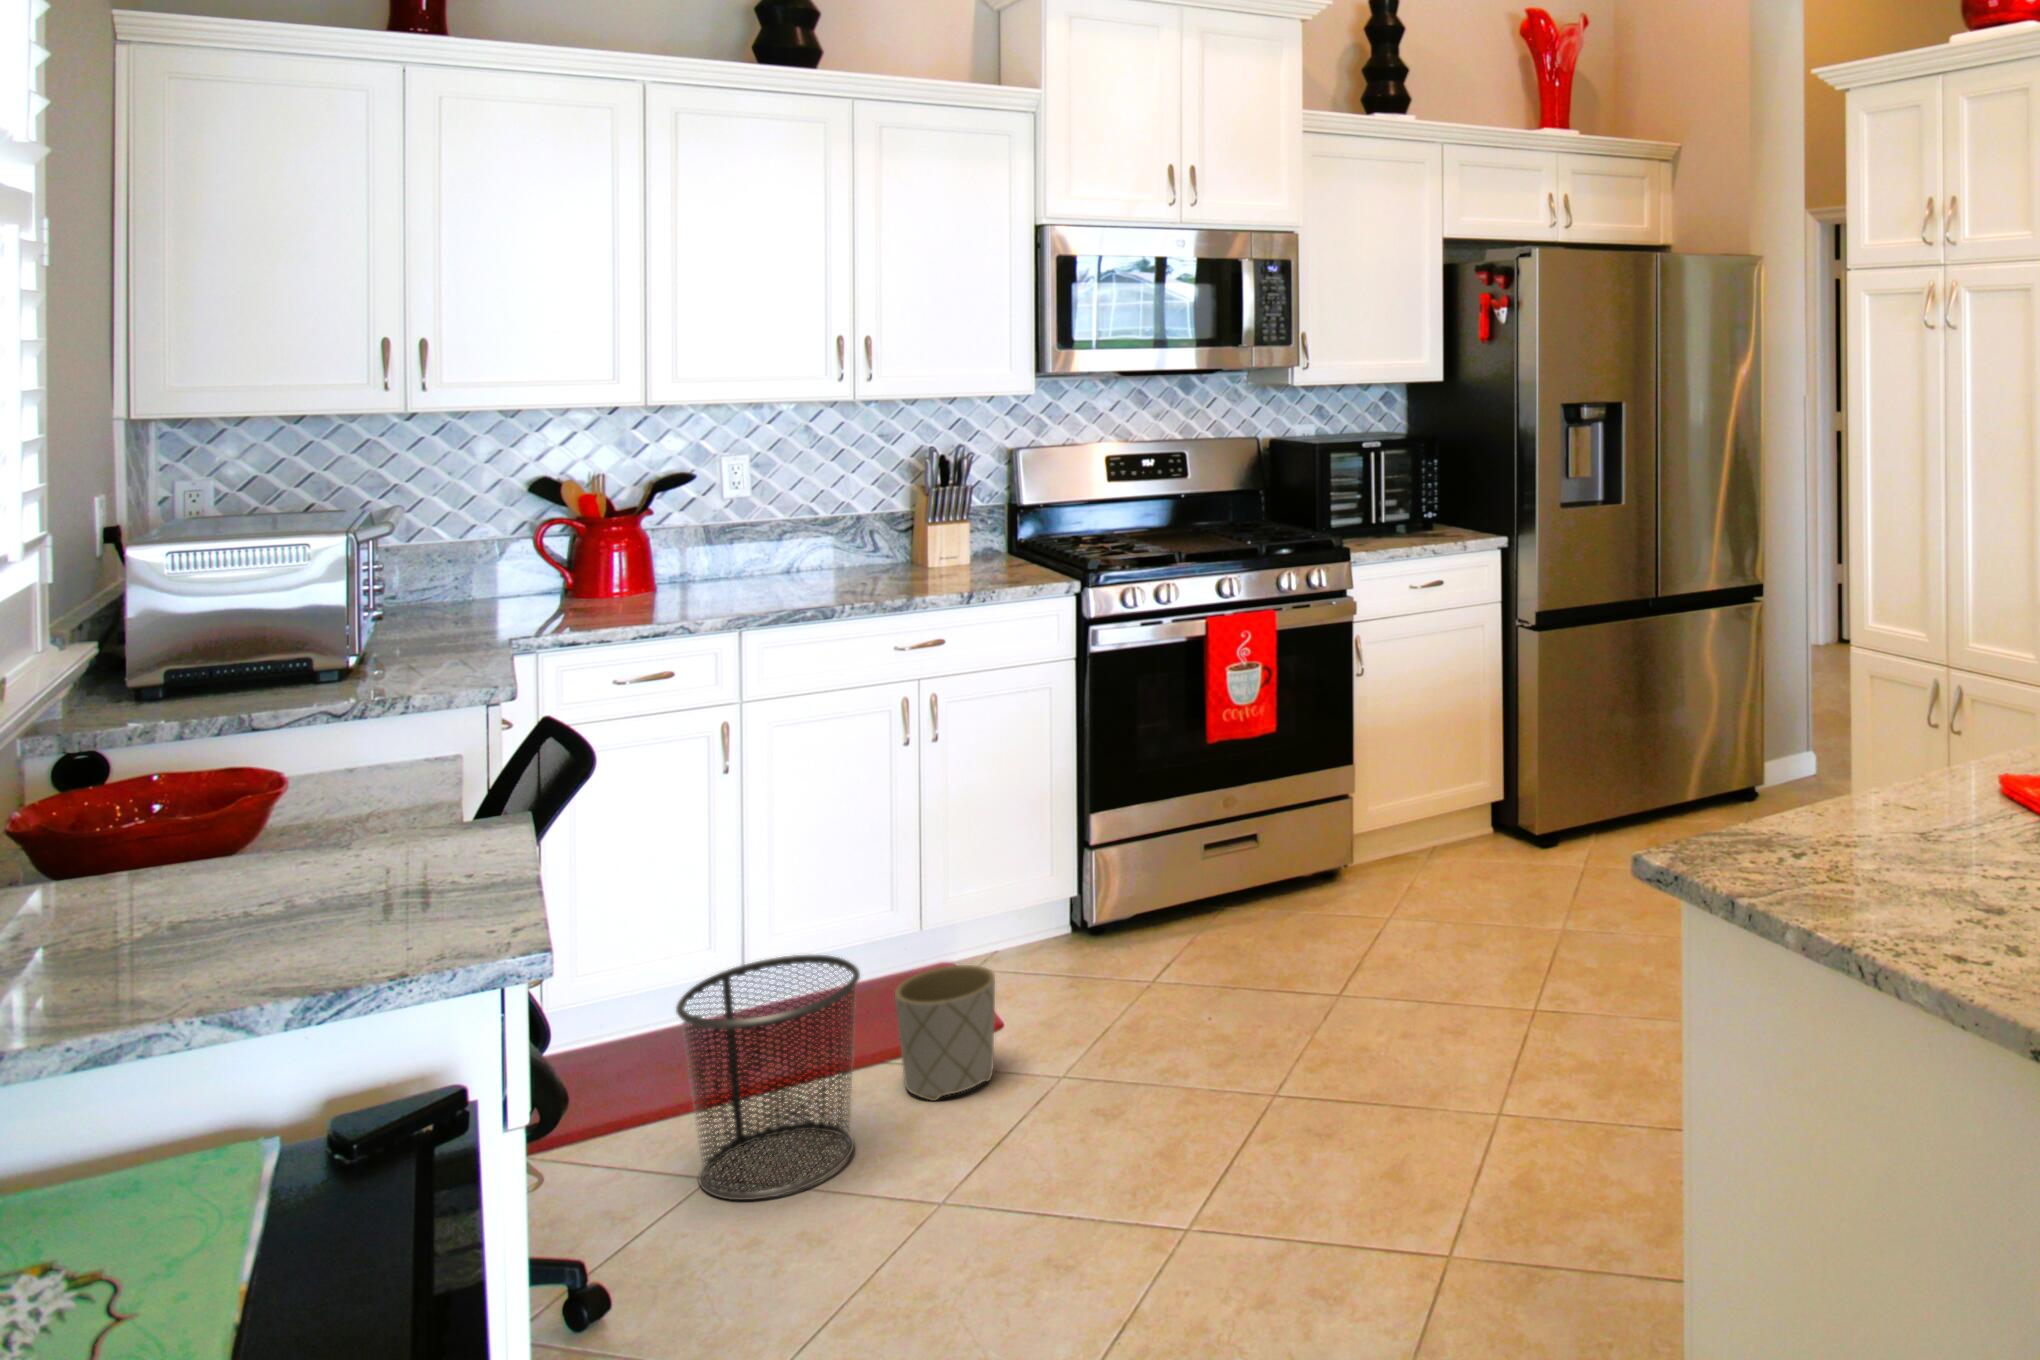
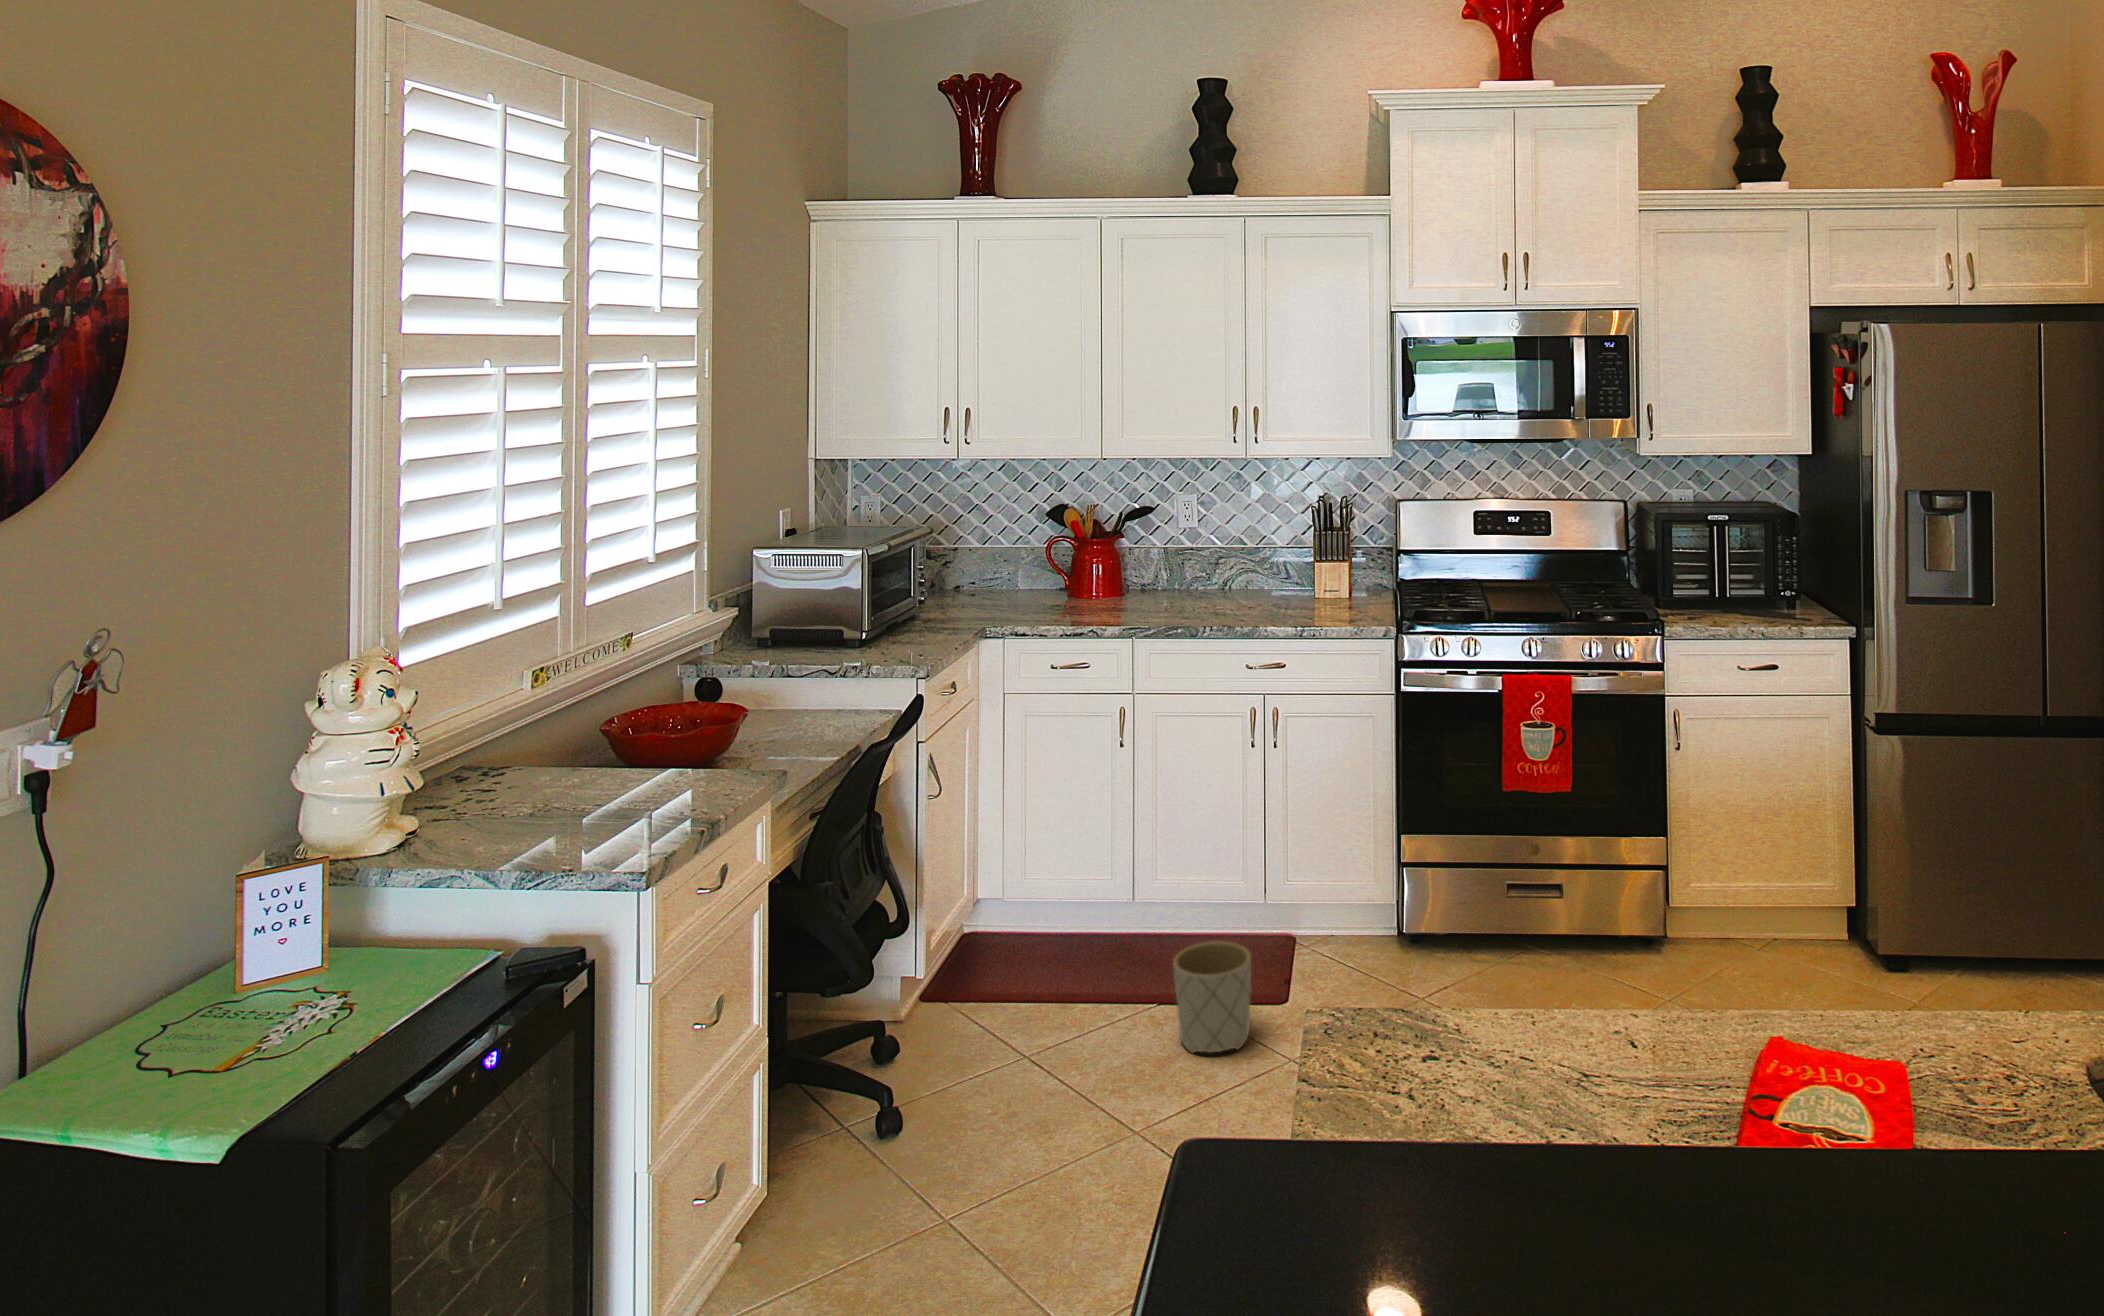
waste bin: present [676,955,860,1200] -> none [988,907,1120,1099]

